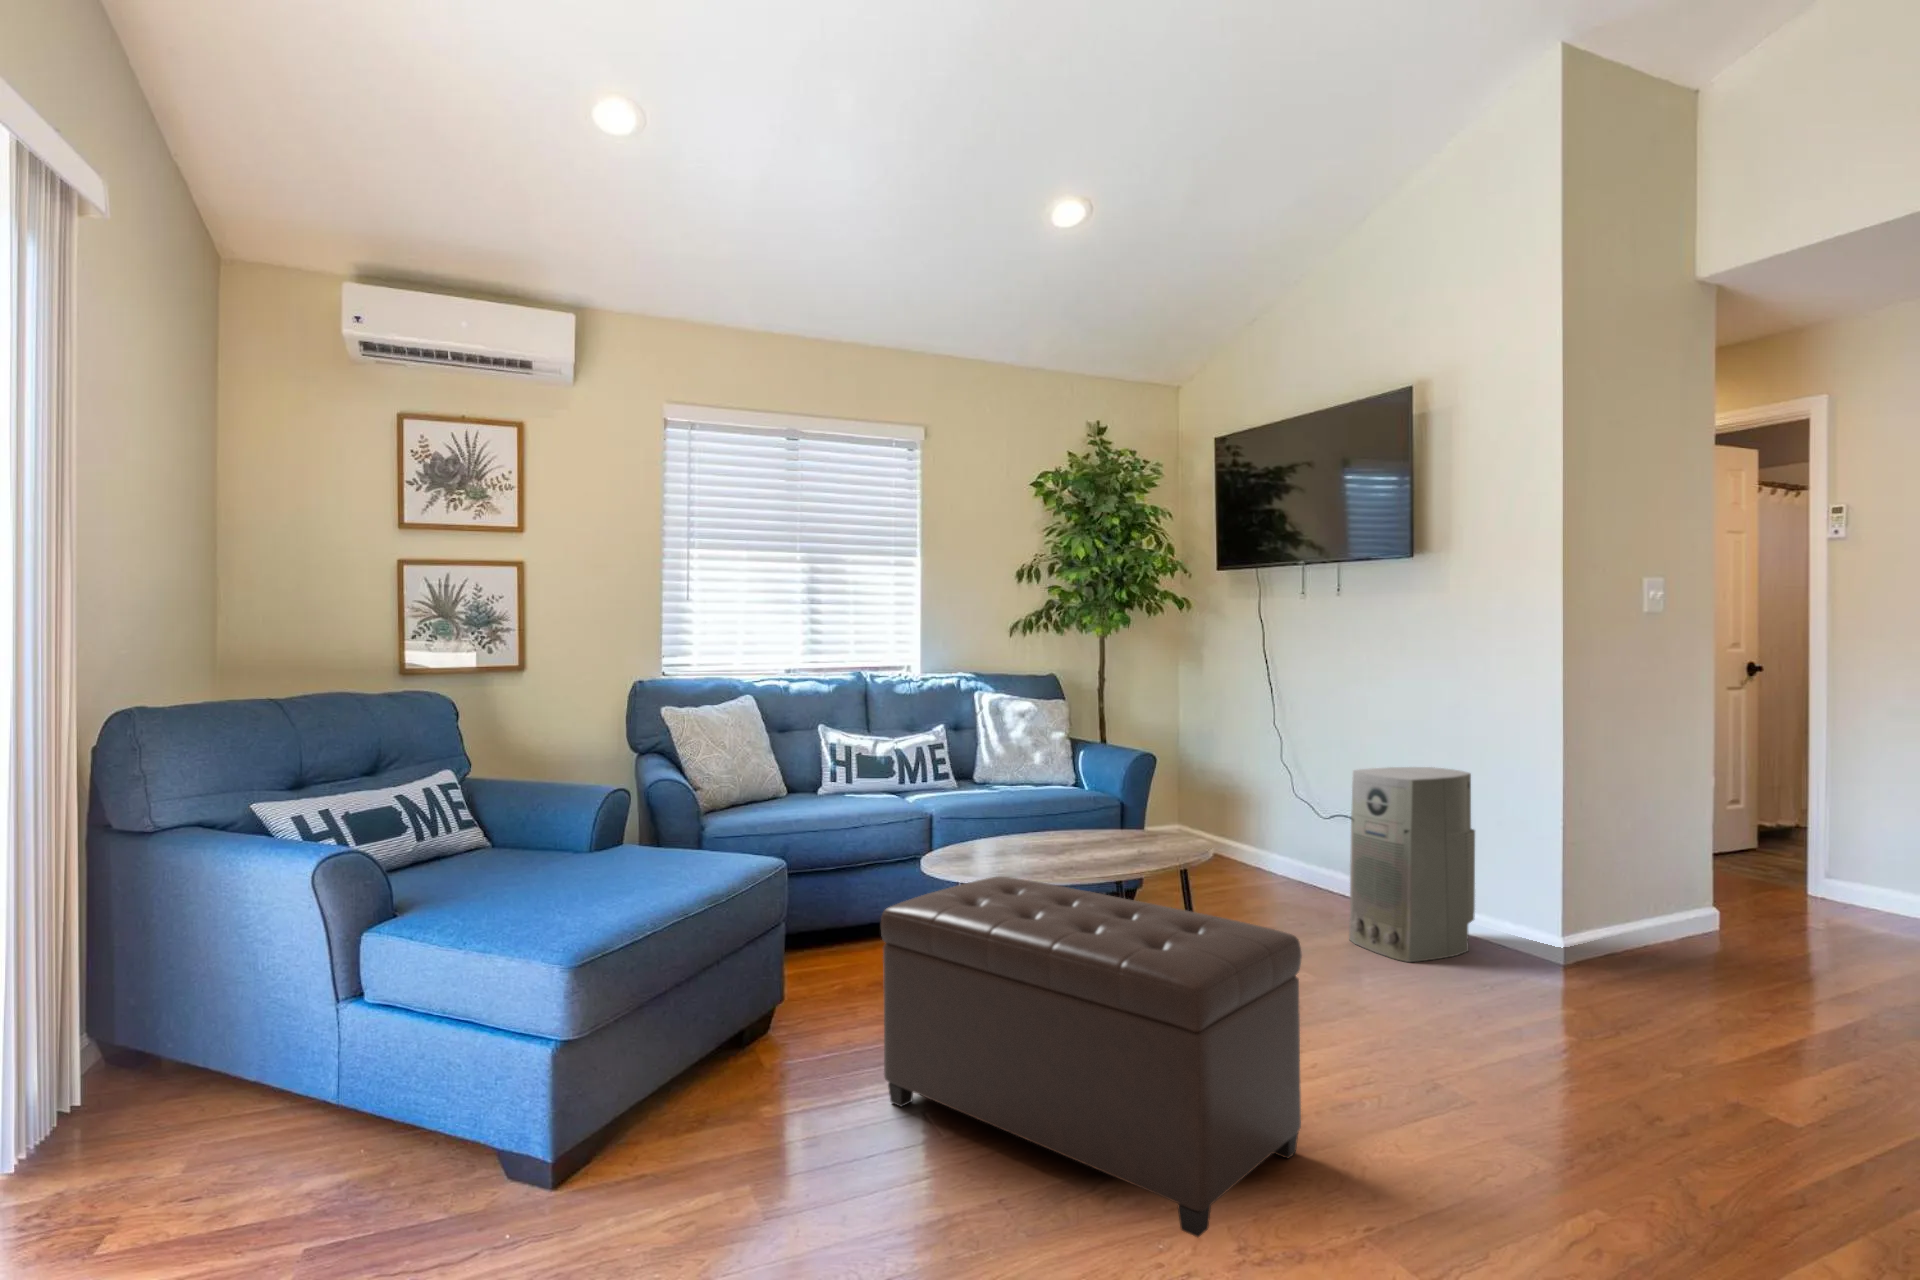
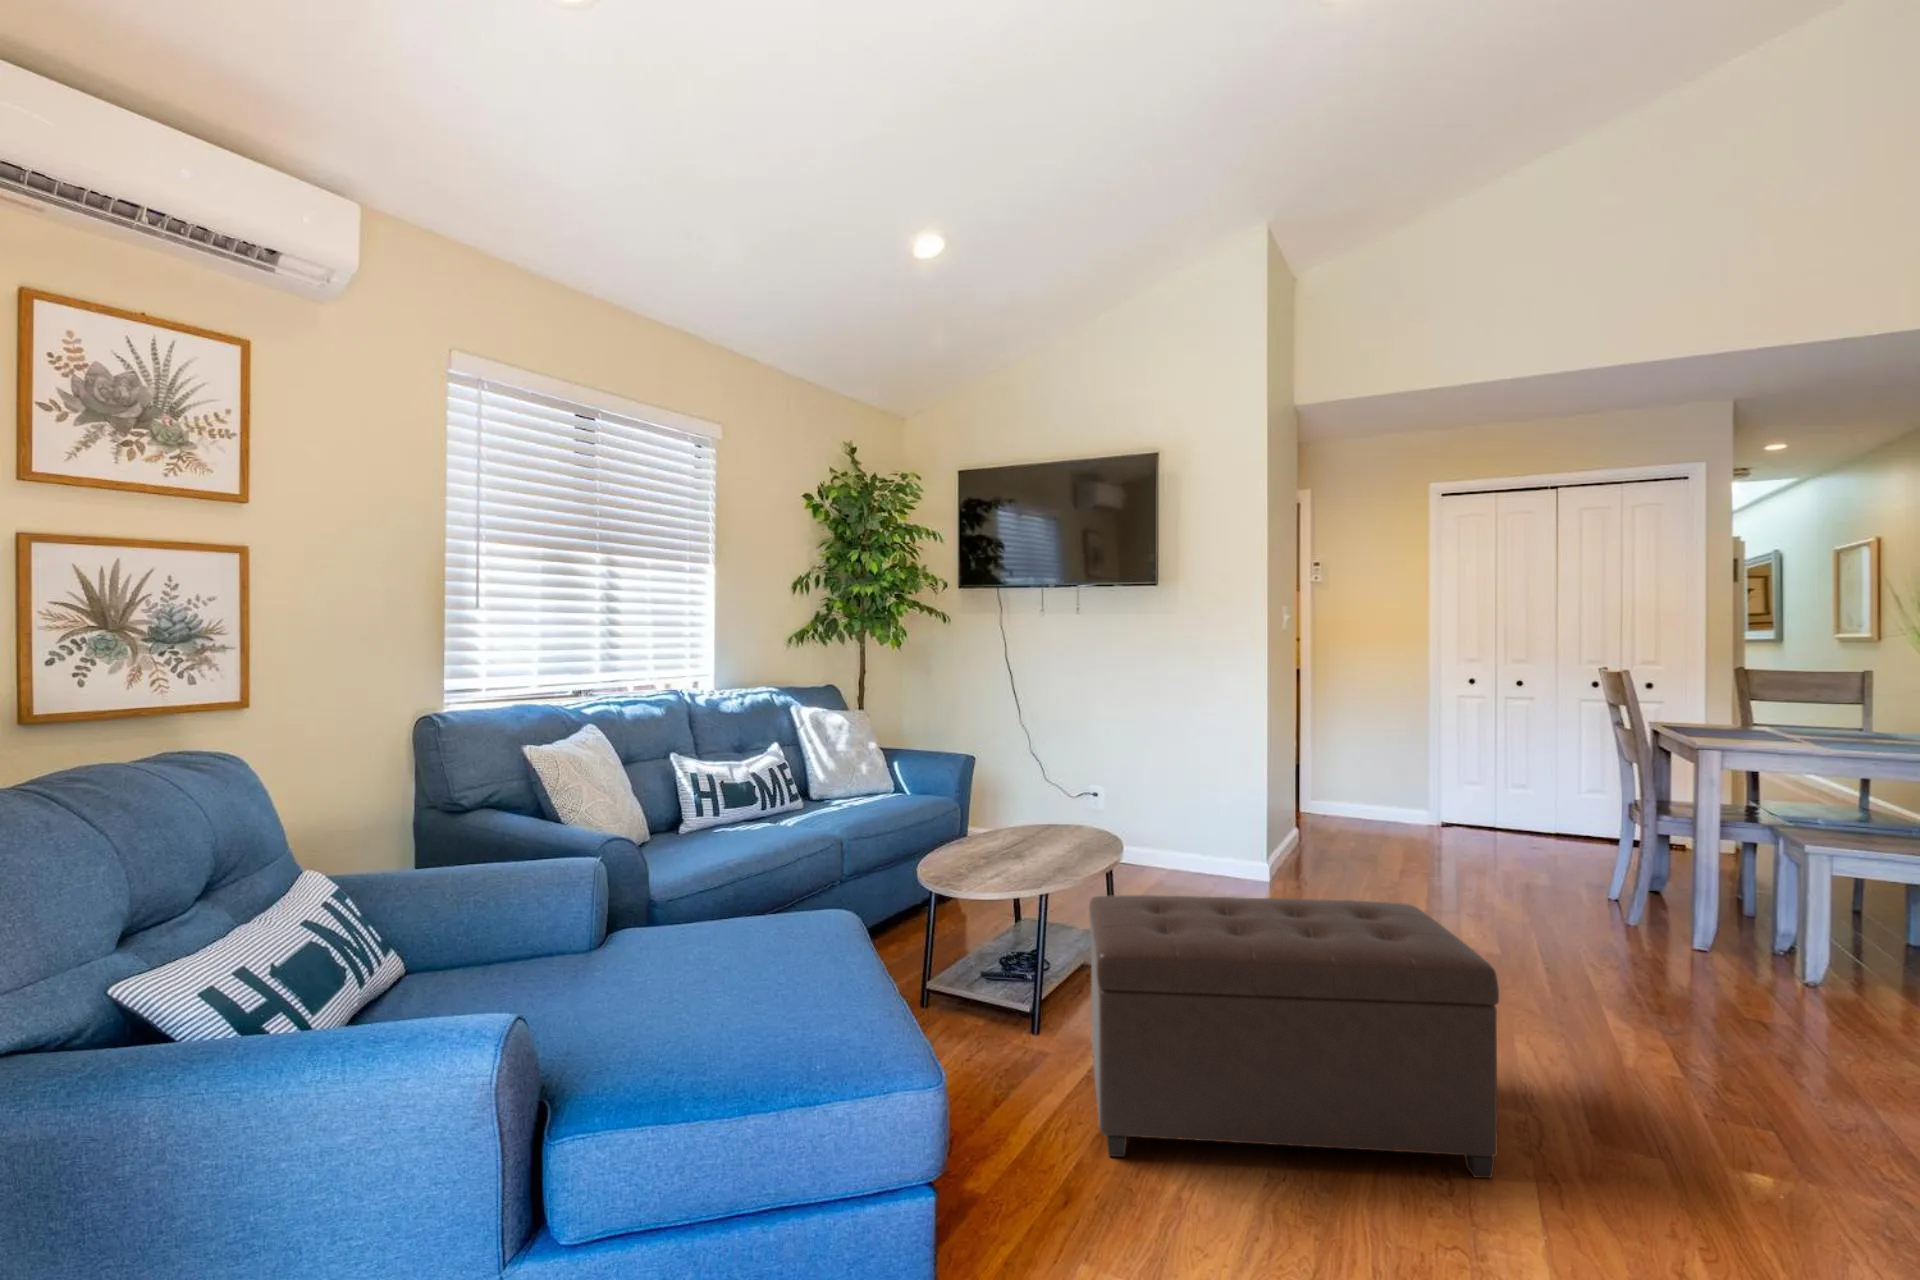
air purifier: present [1349,767,1475,962] -> none [1147,749,1224,903]

